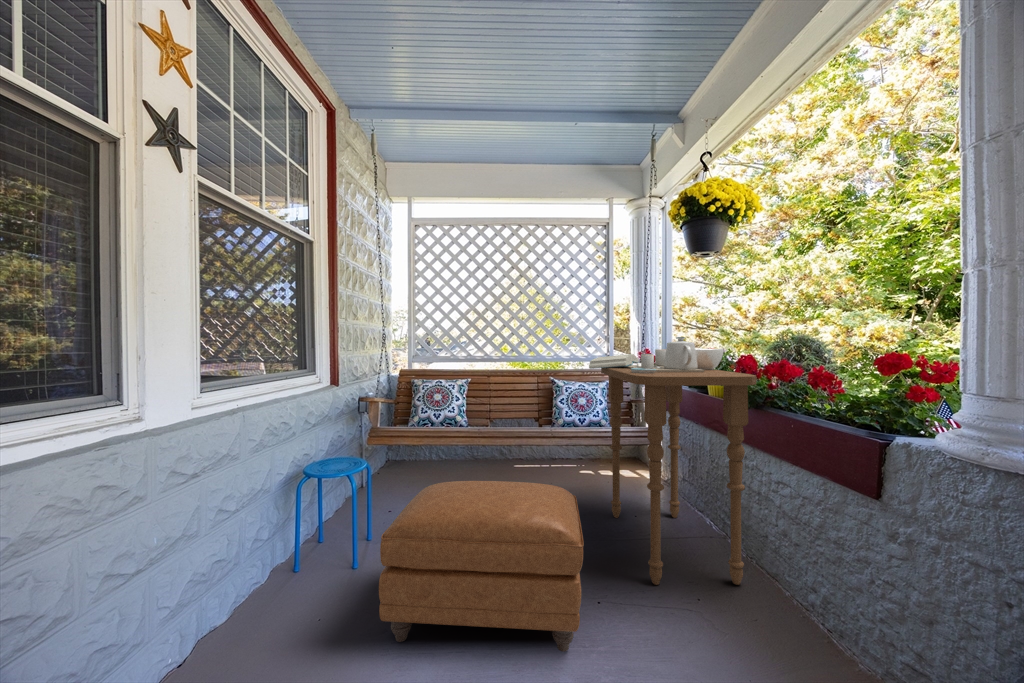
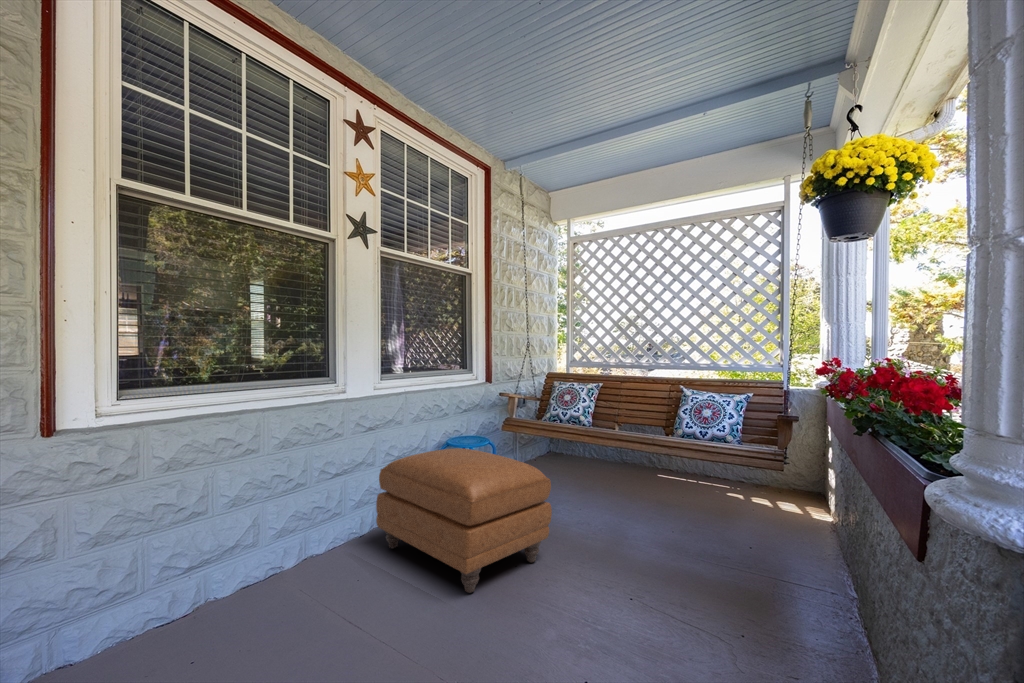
side table: present [589,337,756,585] -> none [601,330,771,624]

